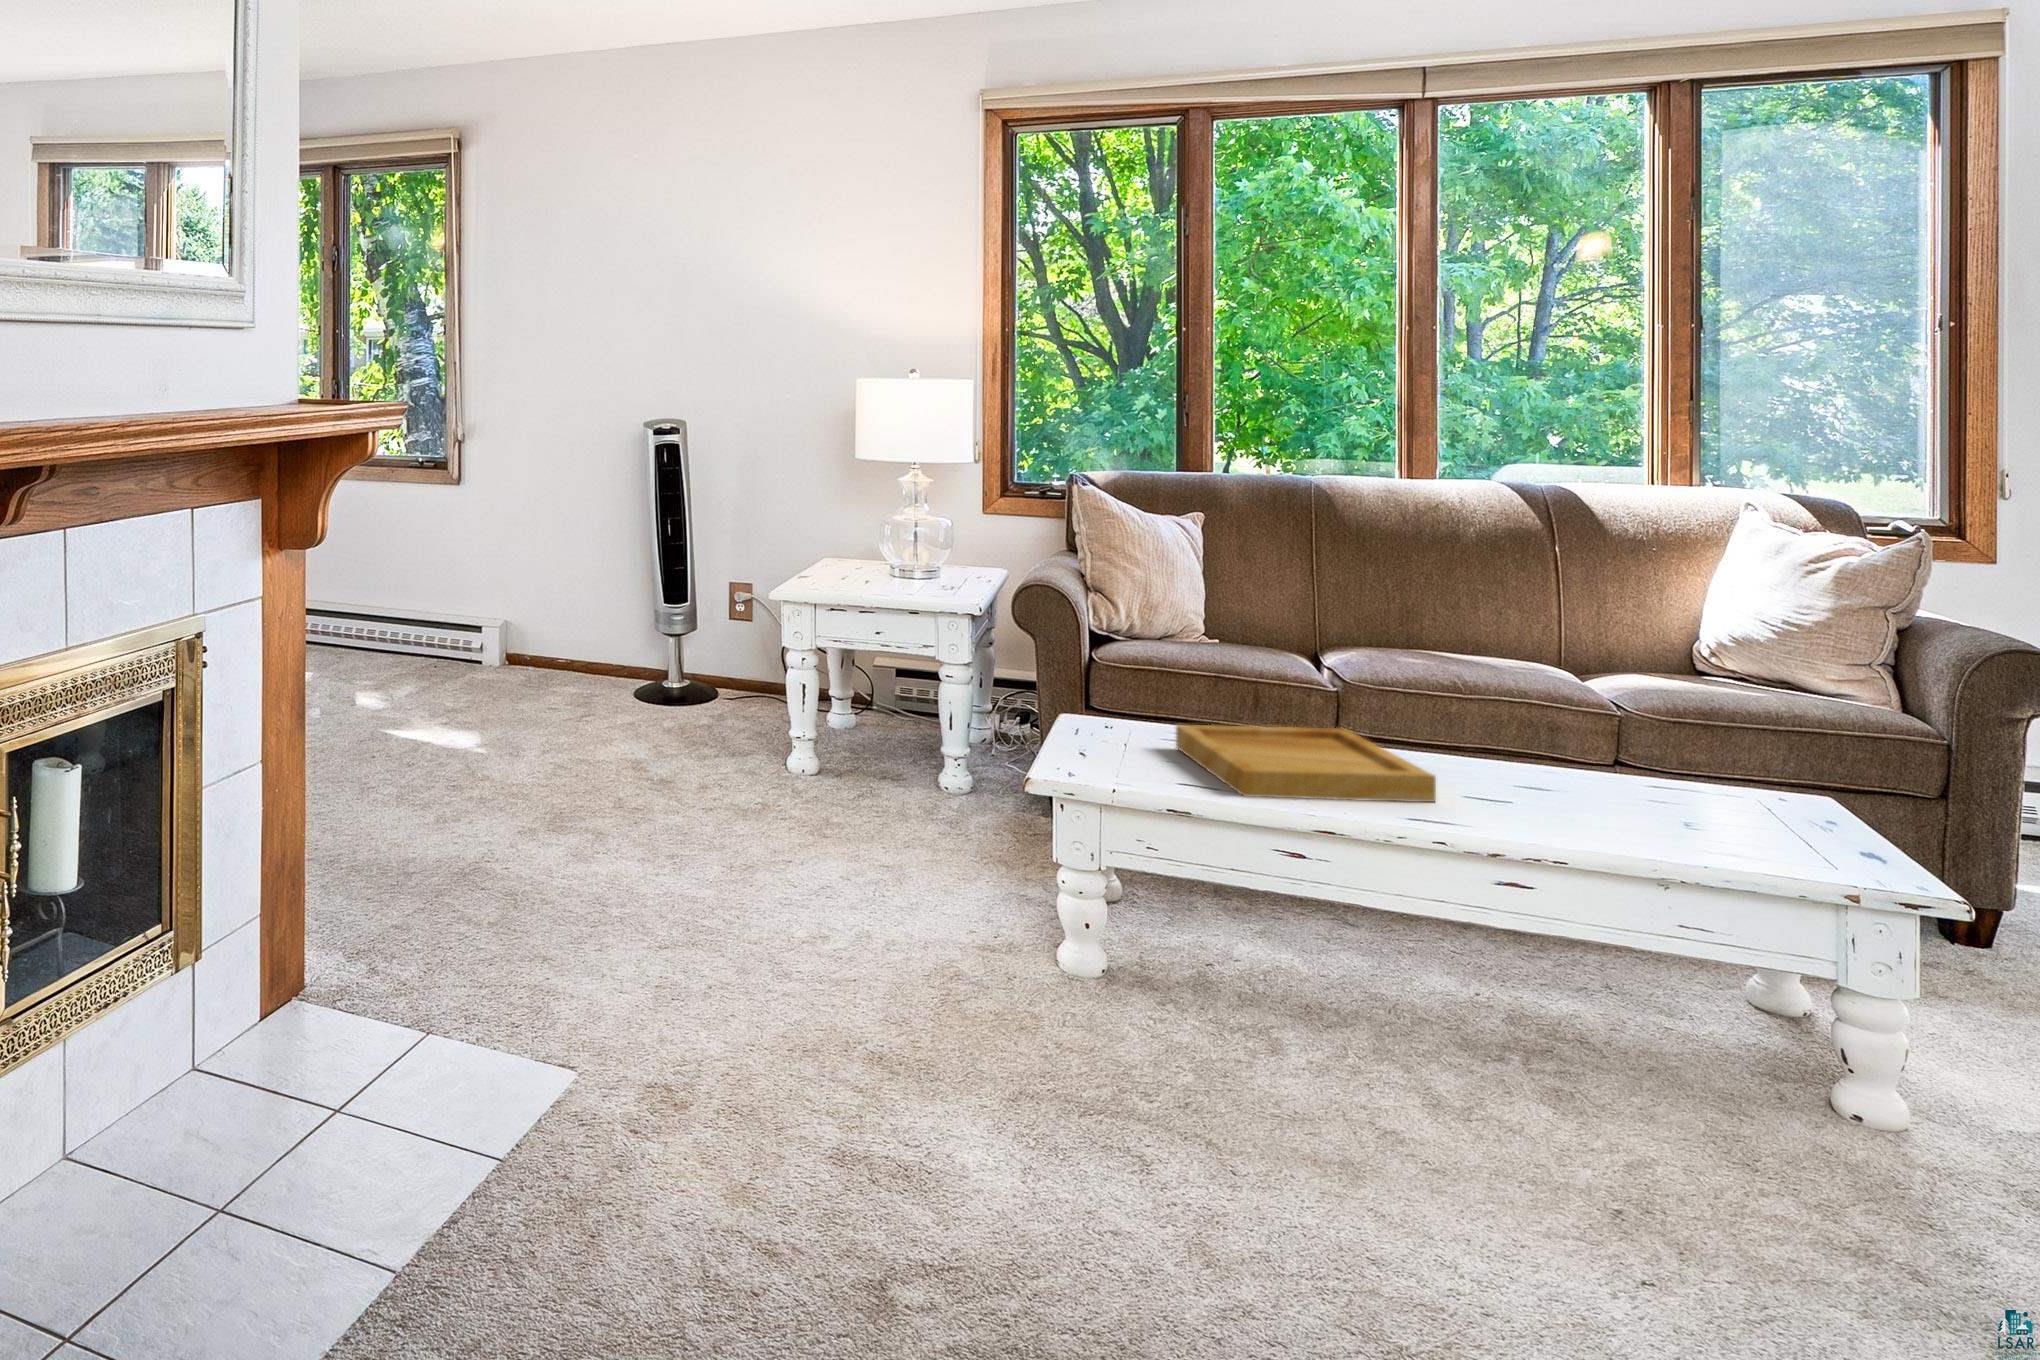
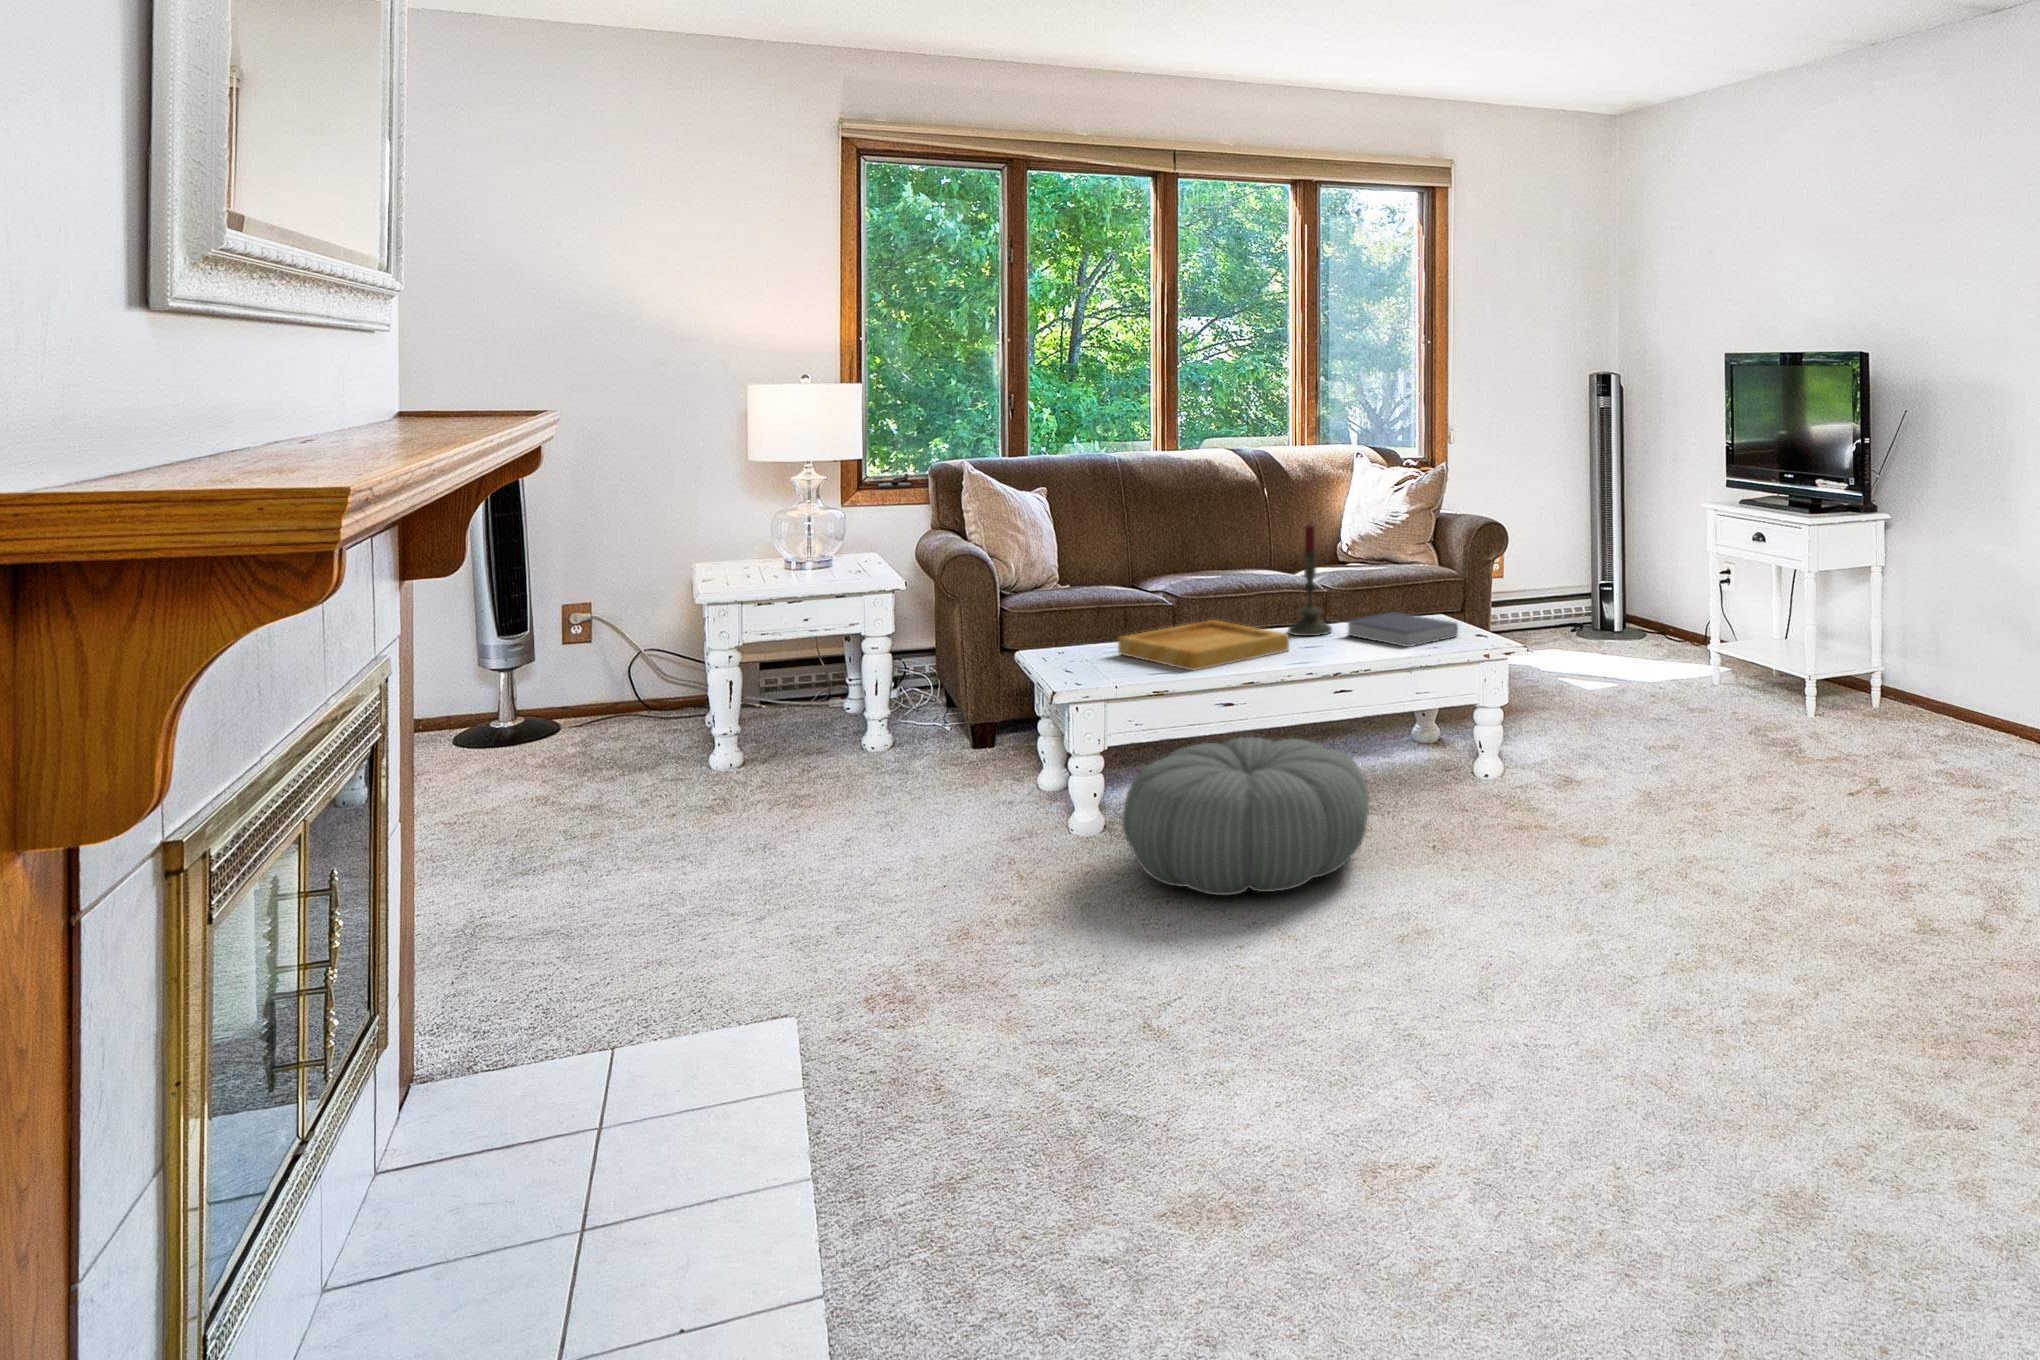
candle: none [1476,606,1558,791] -> present [1288,525,1332,636]
book: none [1573,777,1809,854] -> present [1347,612,1458,647]
pouf: none [1052,903,1468,1179] -> present [1123,737,1369,895]

